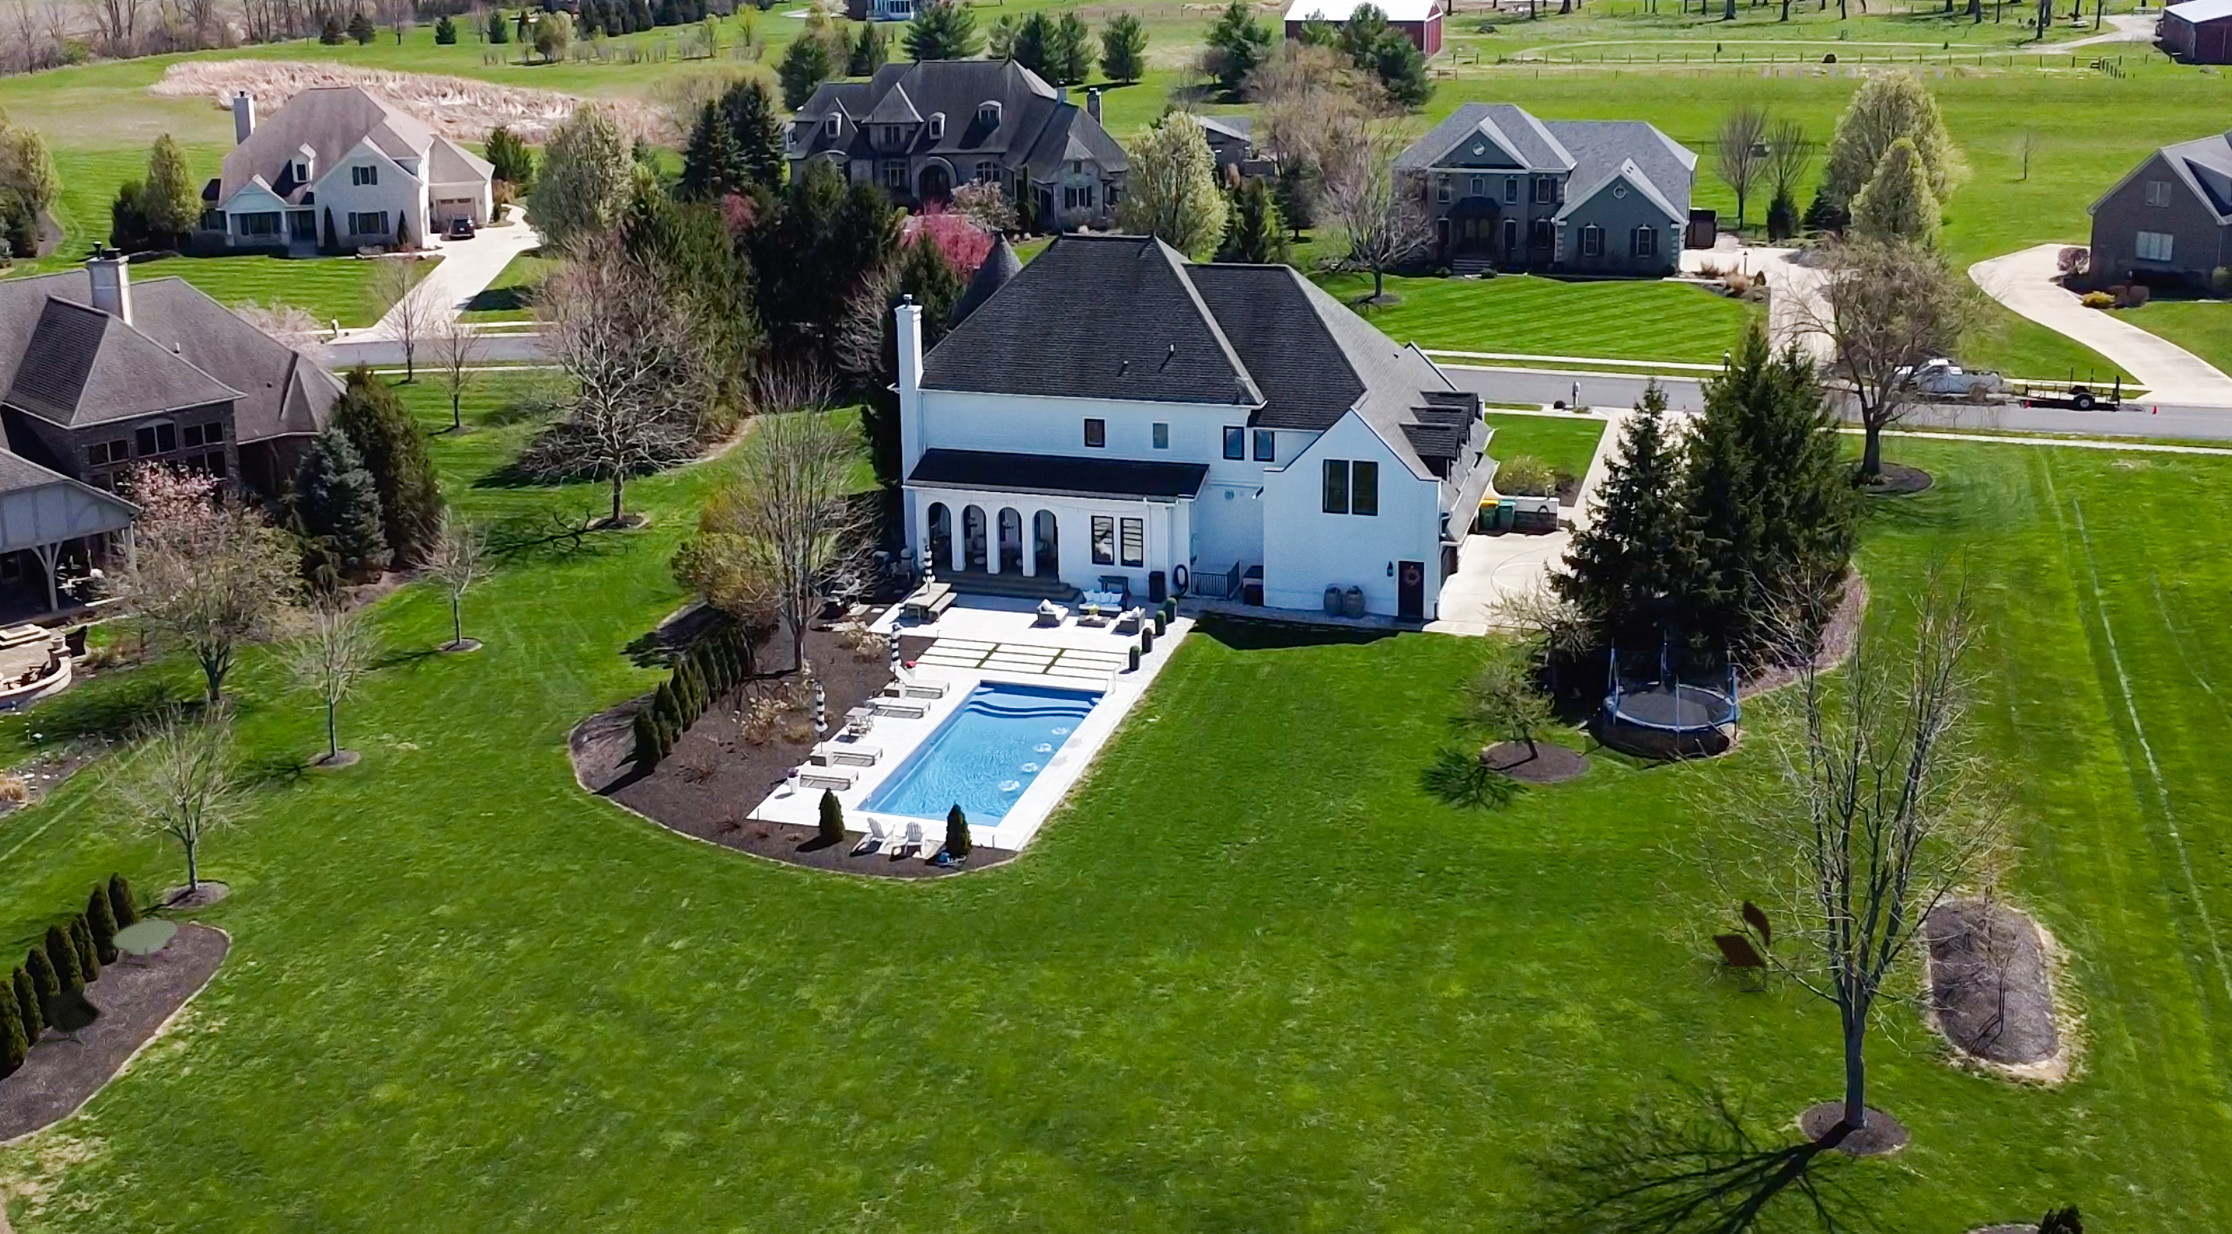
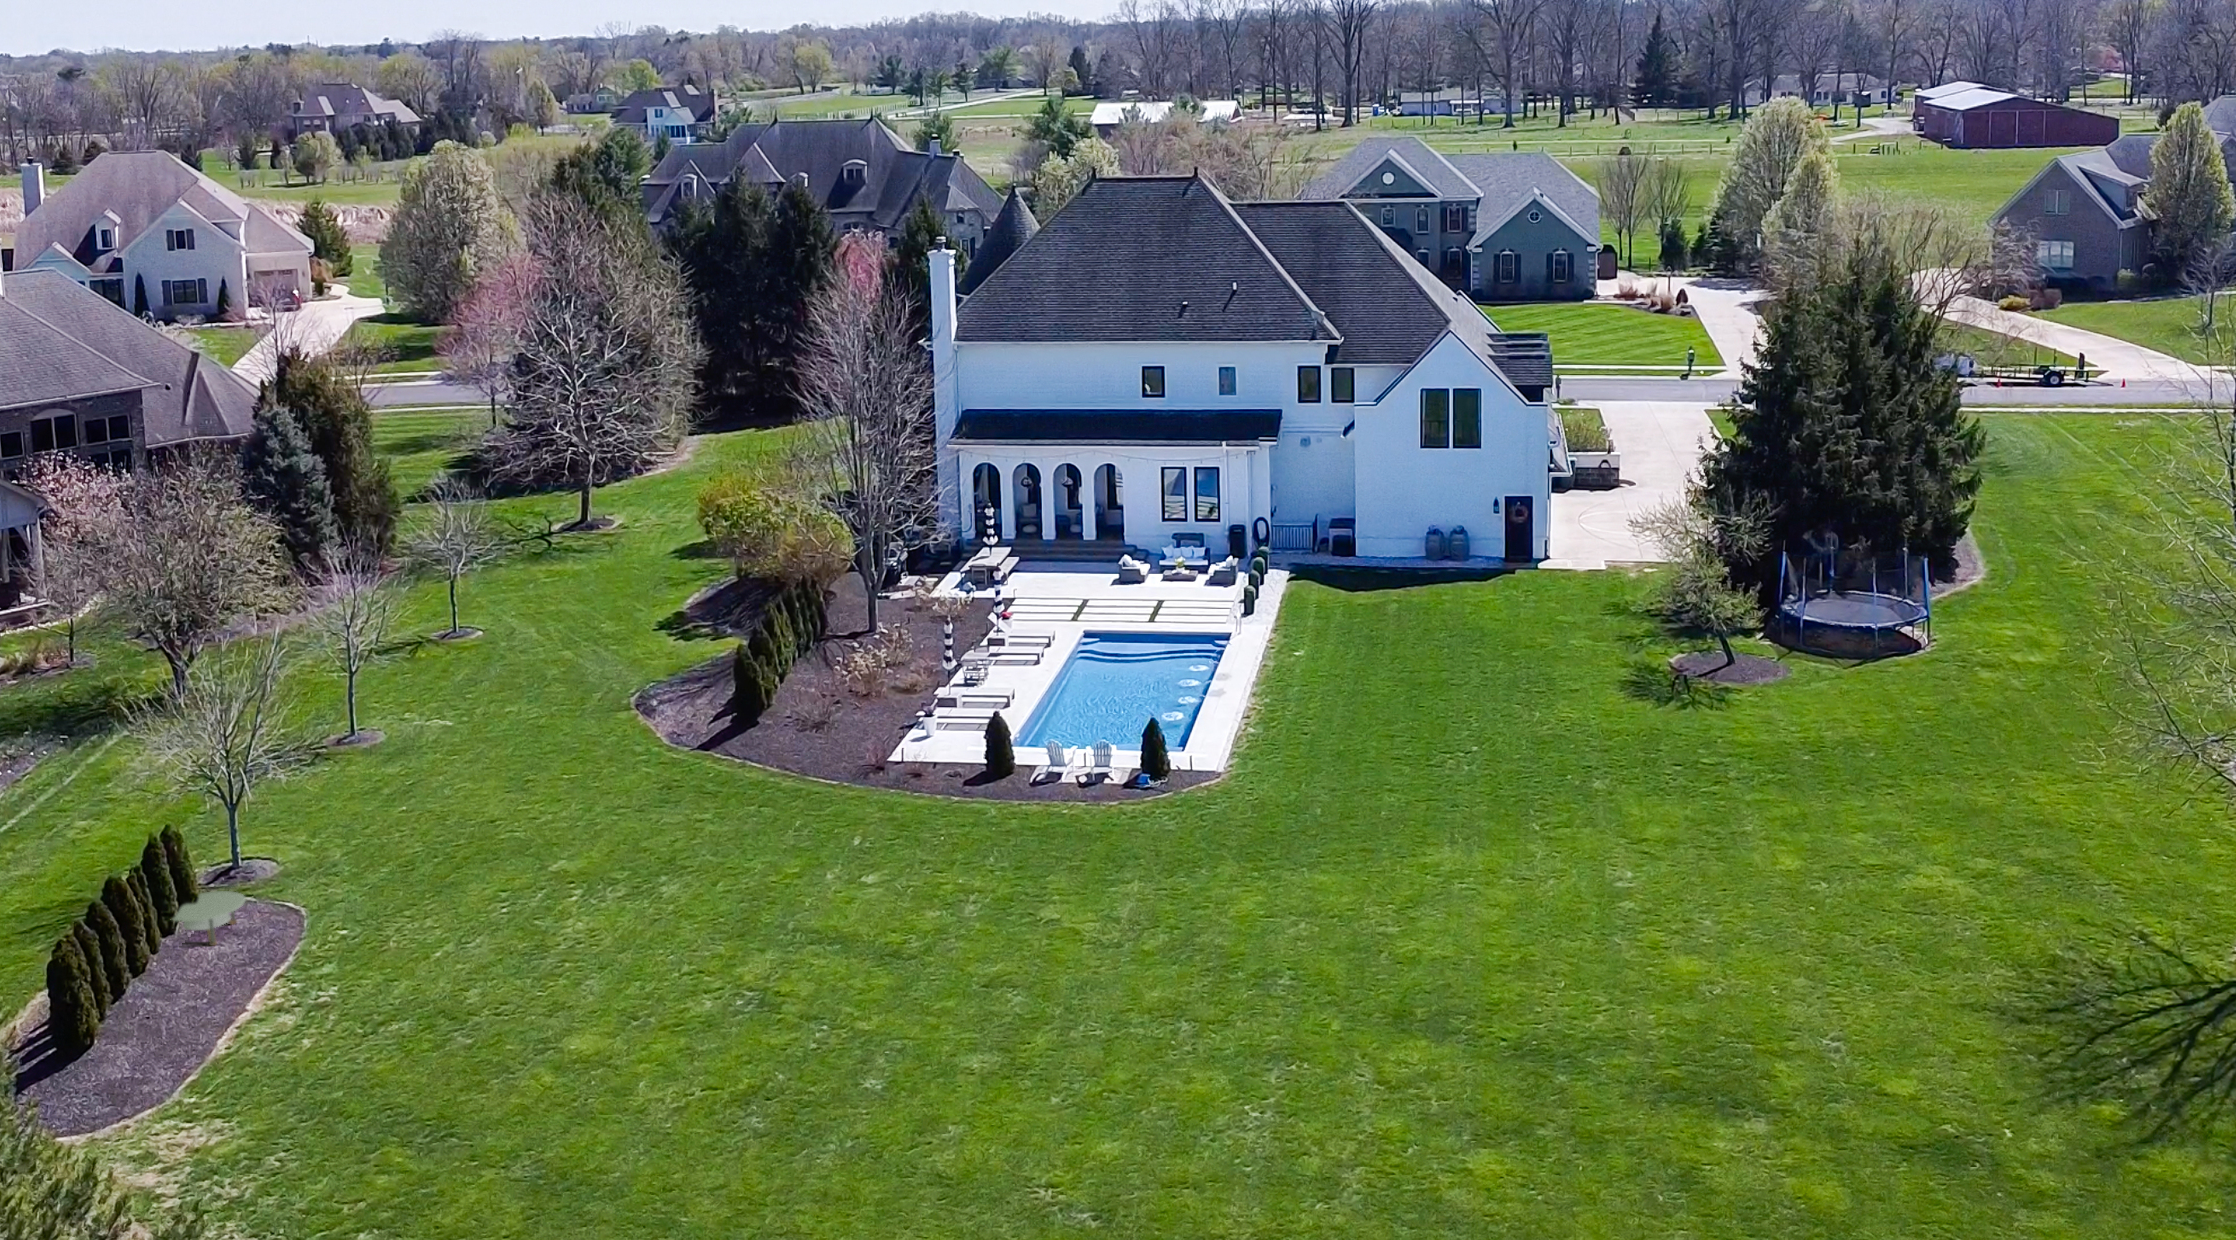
bench: present [1712,900,1771,991] -> none [2032,739,2110,834]
lounge chair: present [45,988,101,1045] -> none [105,959,180,1029]

